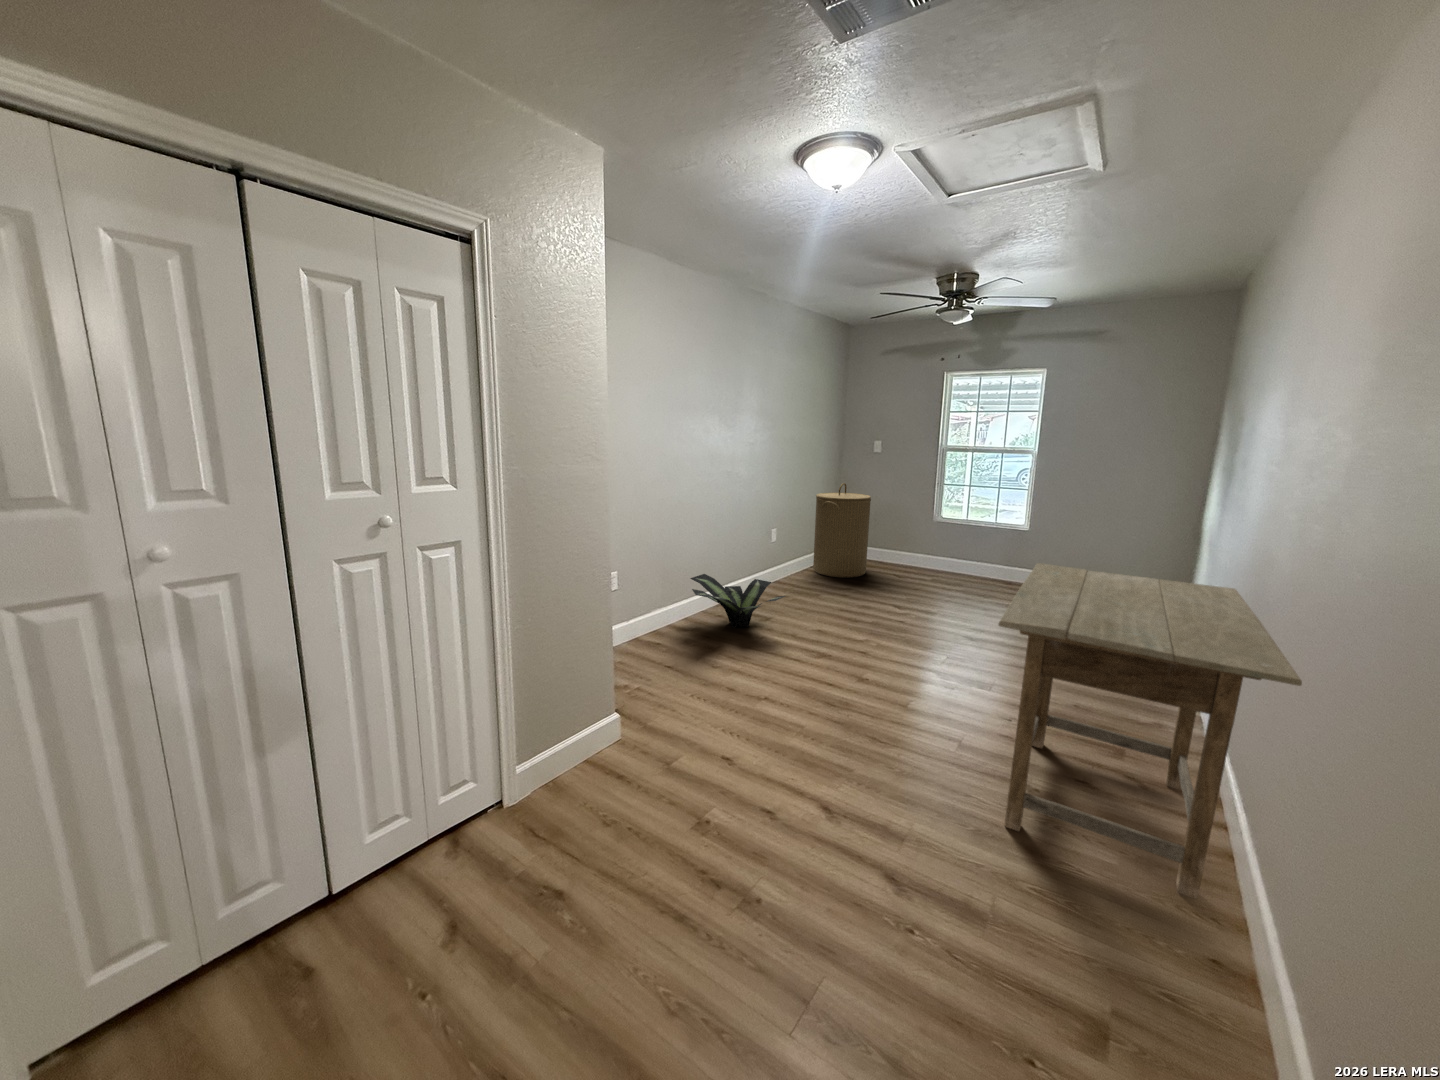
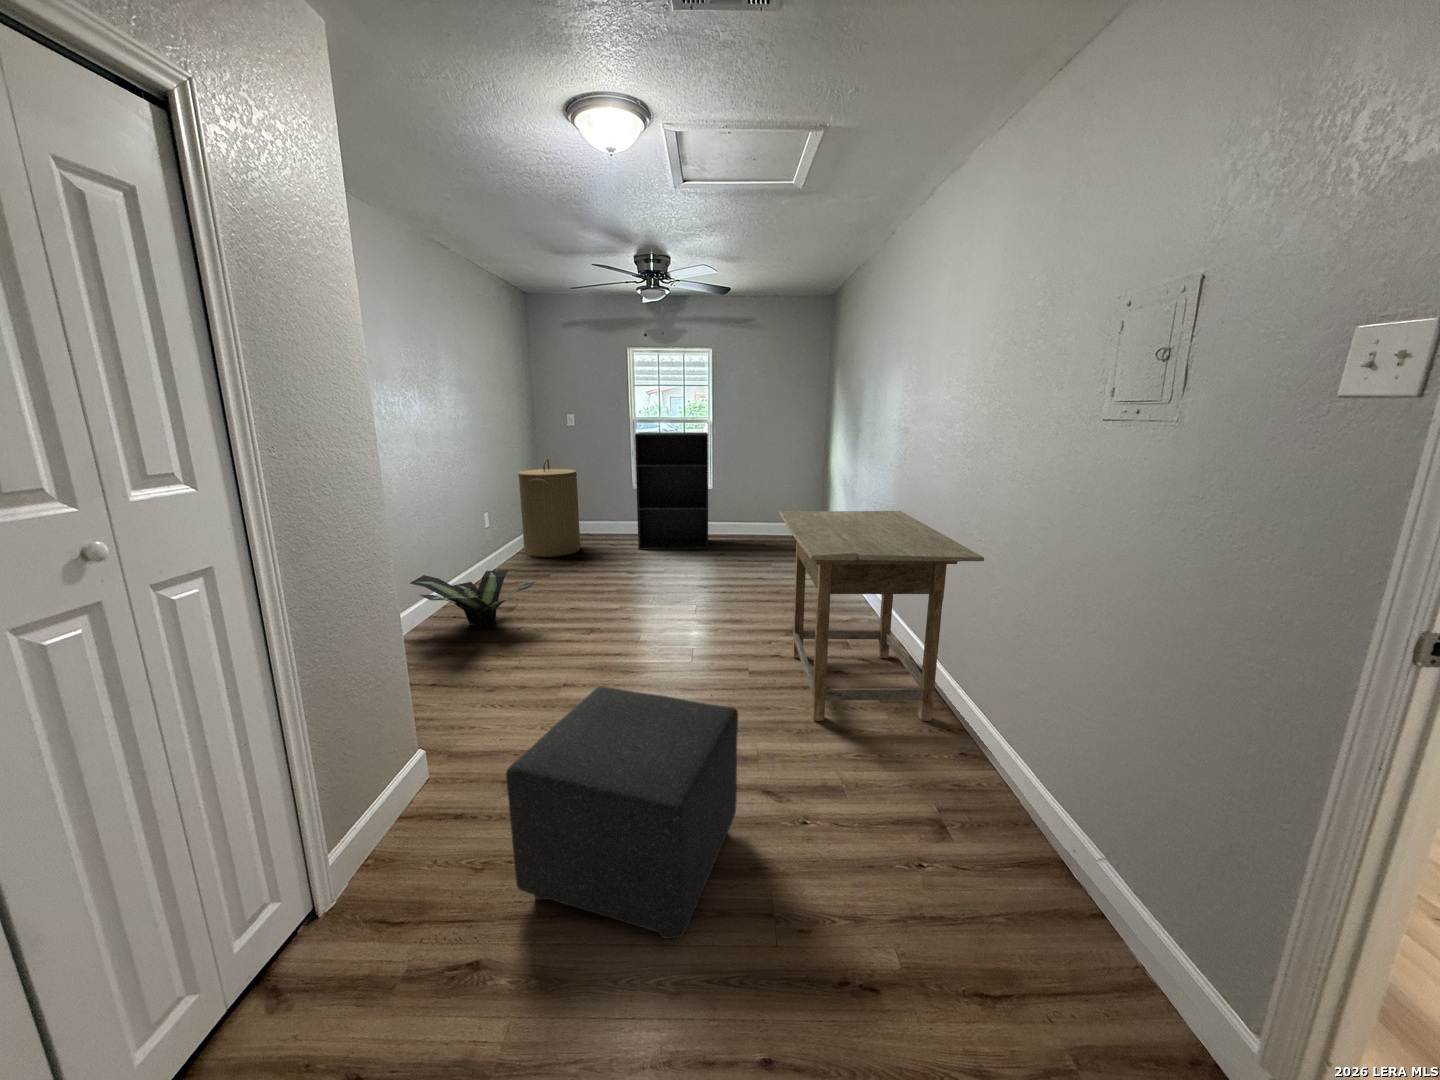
bookshelf: none [924,462,1026,596] -> present [635,432,708,550]
ottoman: none [611,701,840,967] -> present [506,686,738,939]

